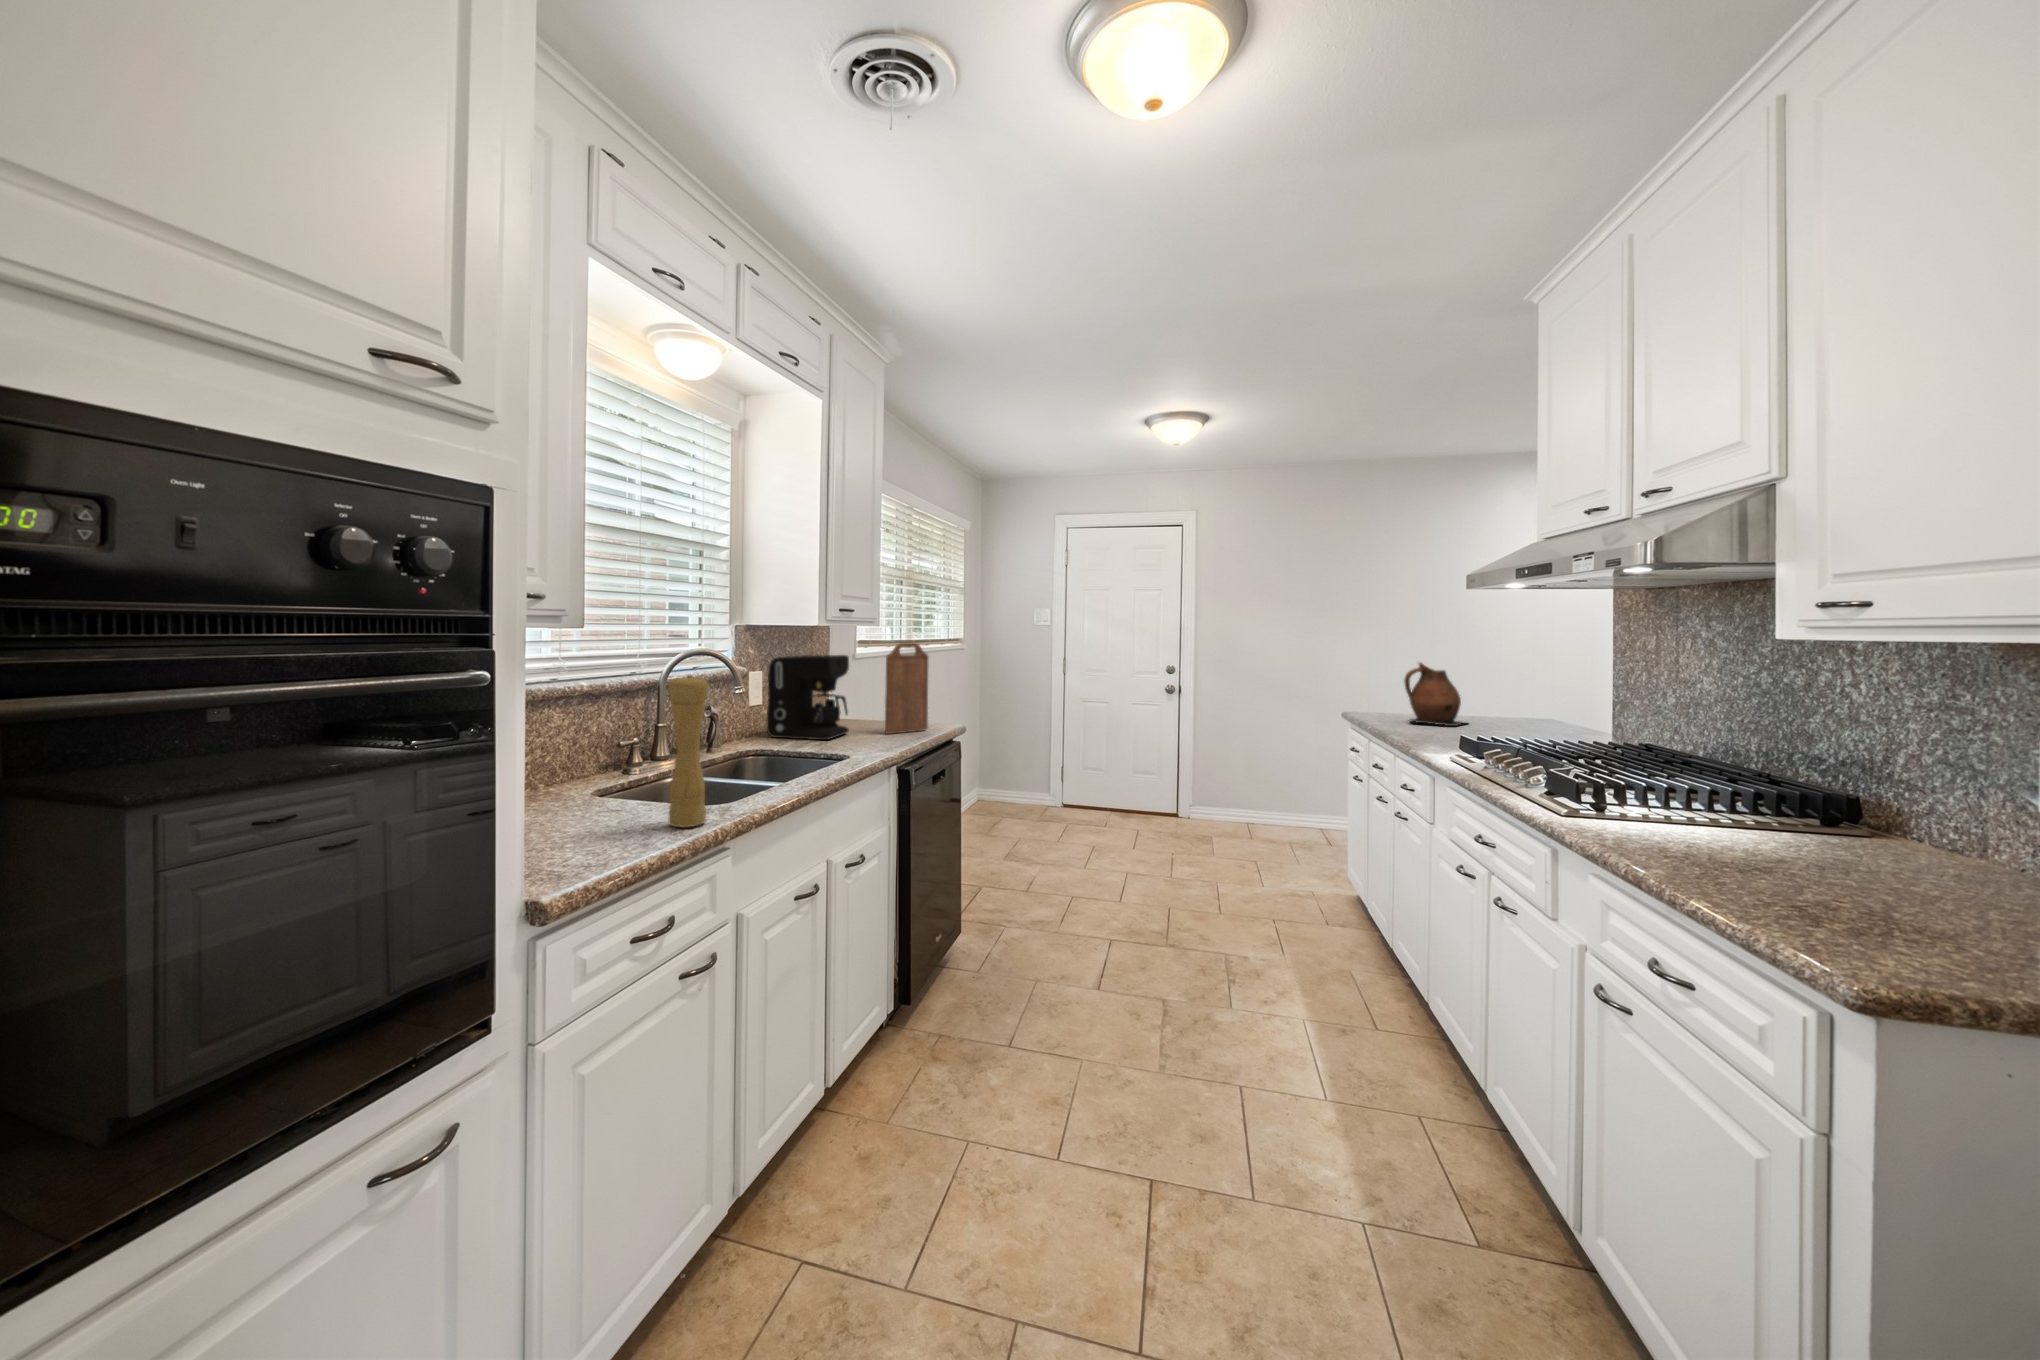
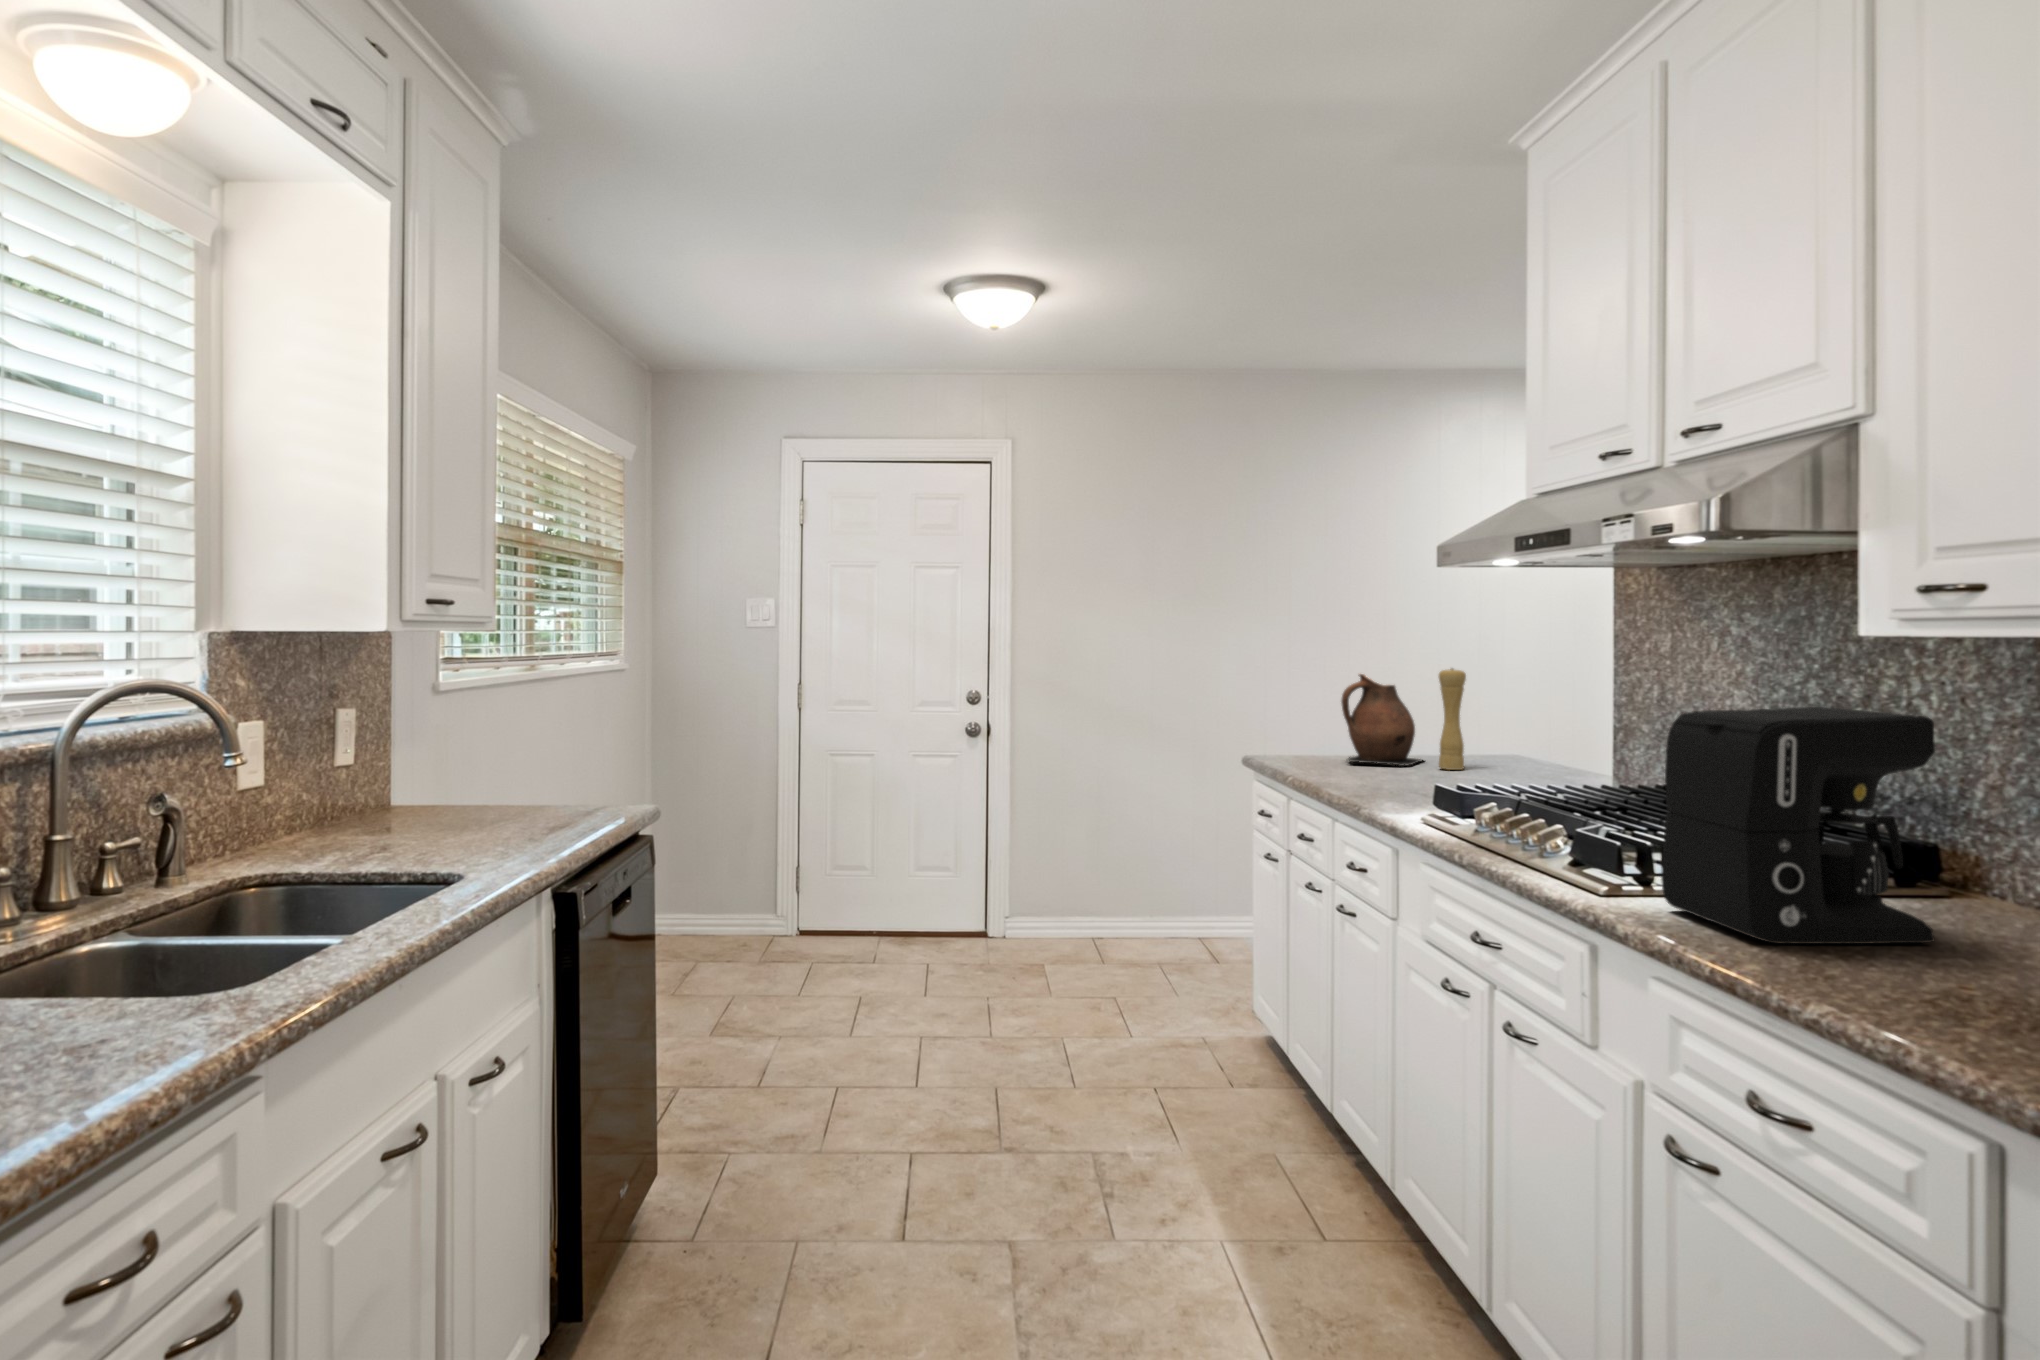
cutting board: present [885,643,929,734] -> none [530,658,610,824]
coffee maker: present [766,655,849,740] -> present [1661,707,1935,944]
pepper mill: present [668,675,709,827] -> present [1439,668,1466,770]

